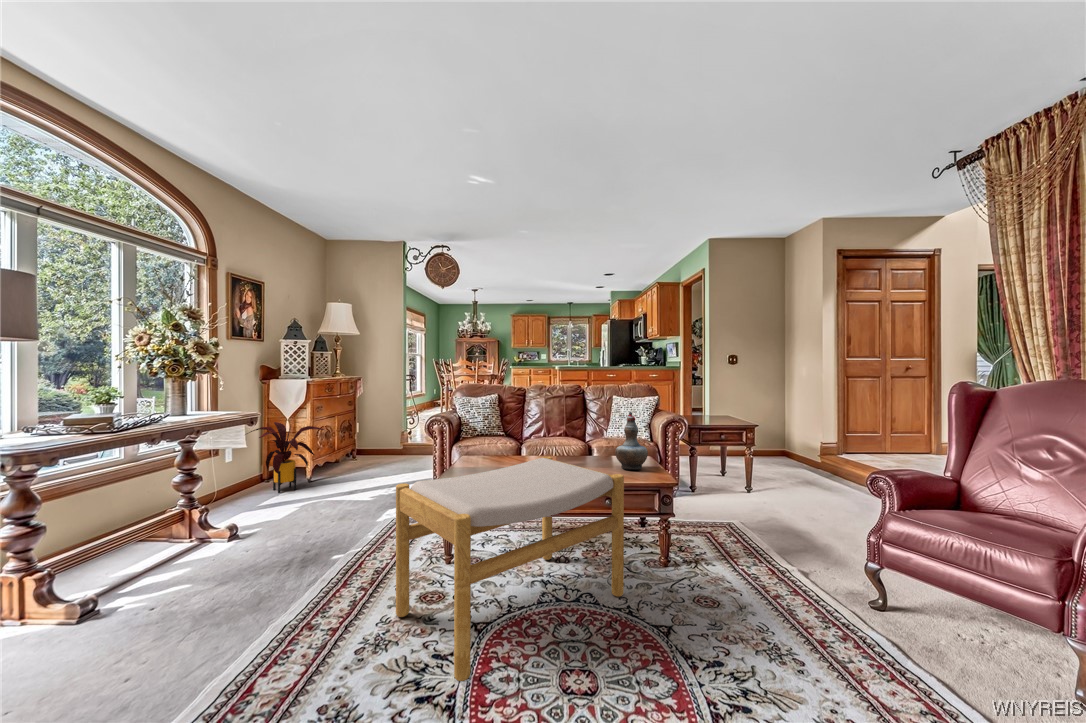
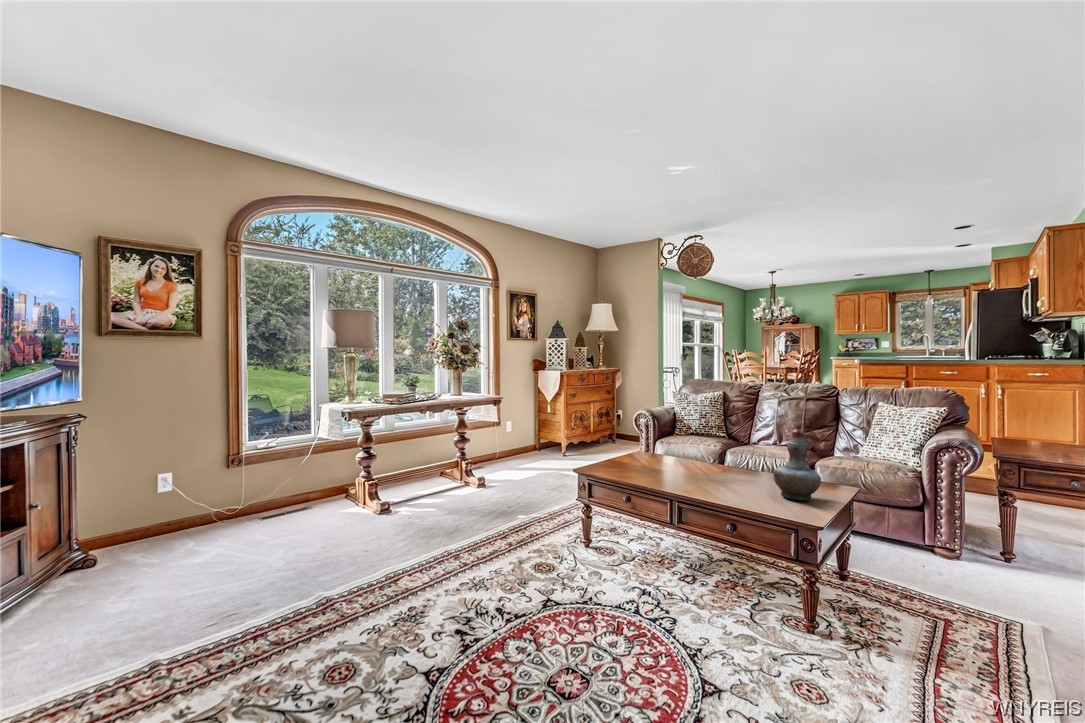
house plant: present [247,422,324,493] -> none [519,405,574,463]
footstool: present [396,456,624,681] -> none [489,464,713,639]

